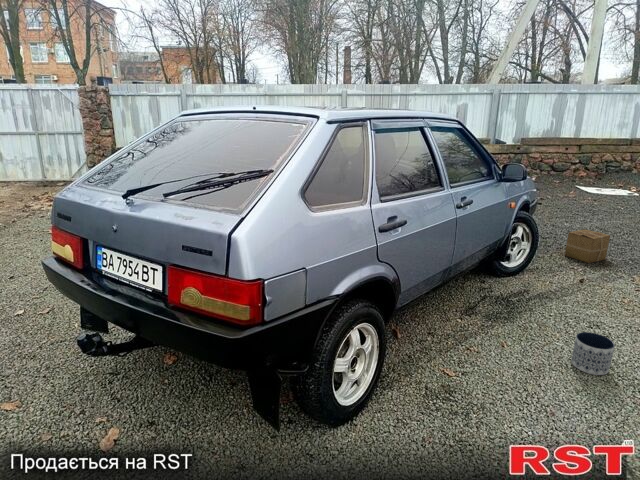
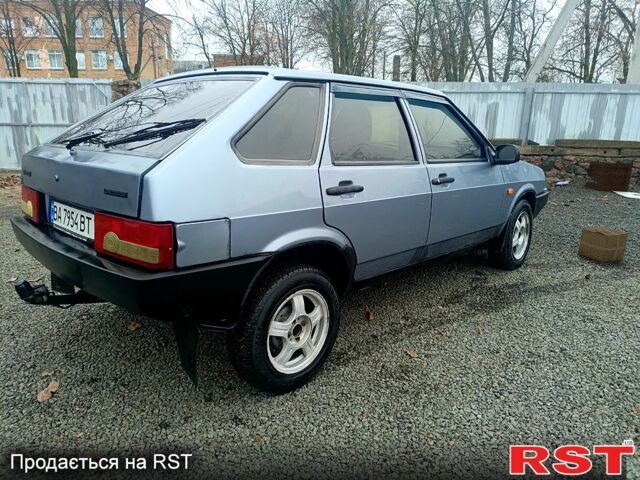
wooden crate: none [549,158,593,186] -> present [585,161,633,191]
planter: present [571,332,615,375] -> none [549,321,595,367]

